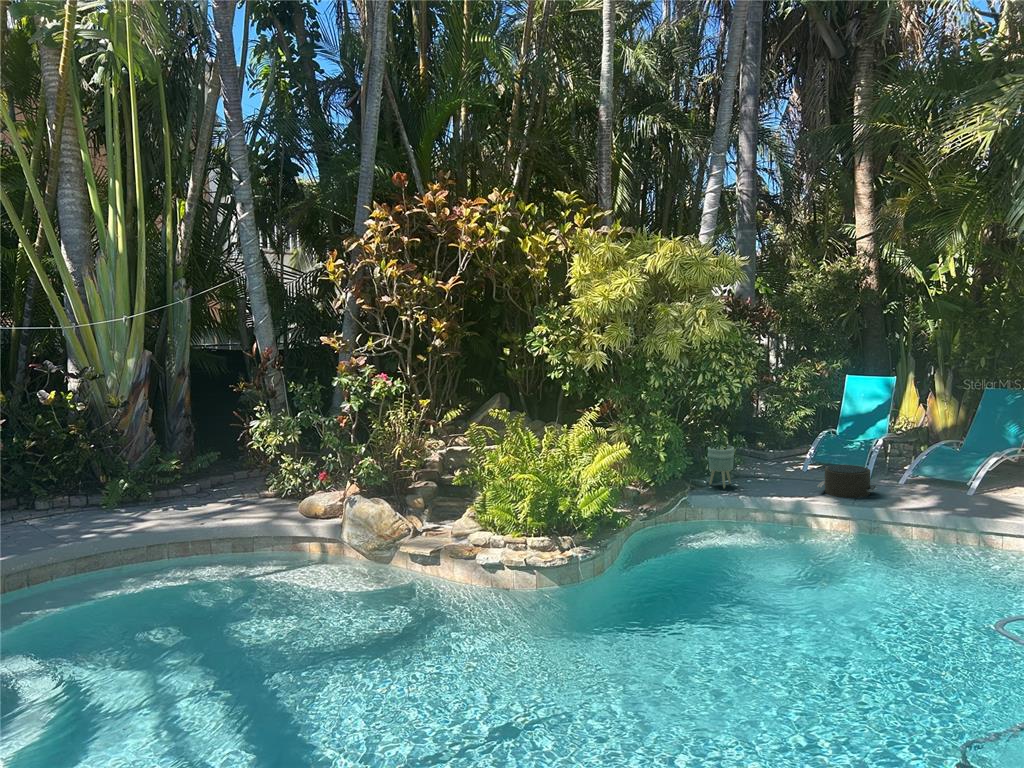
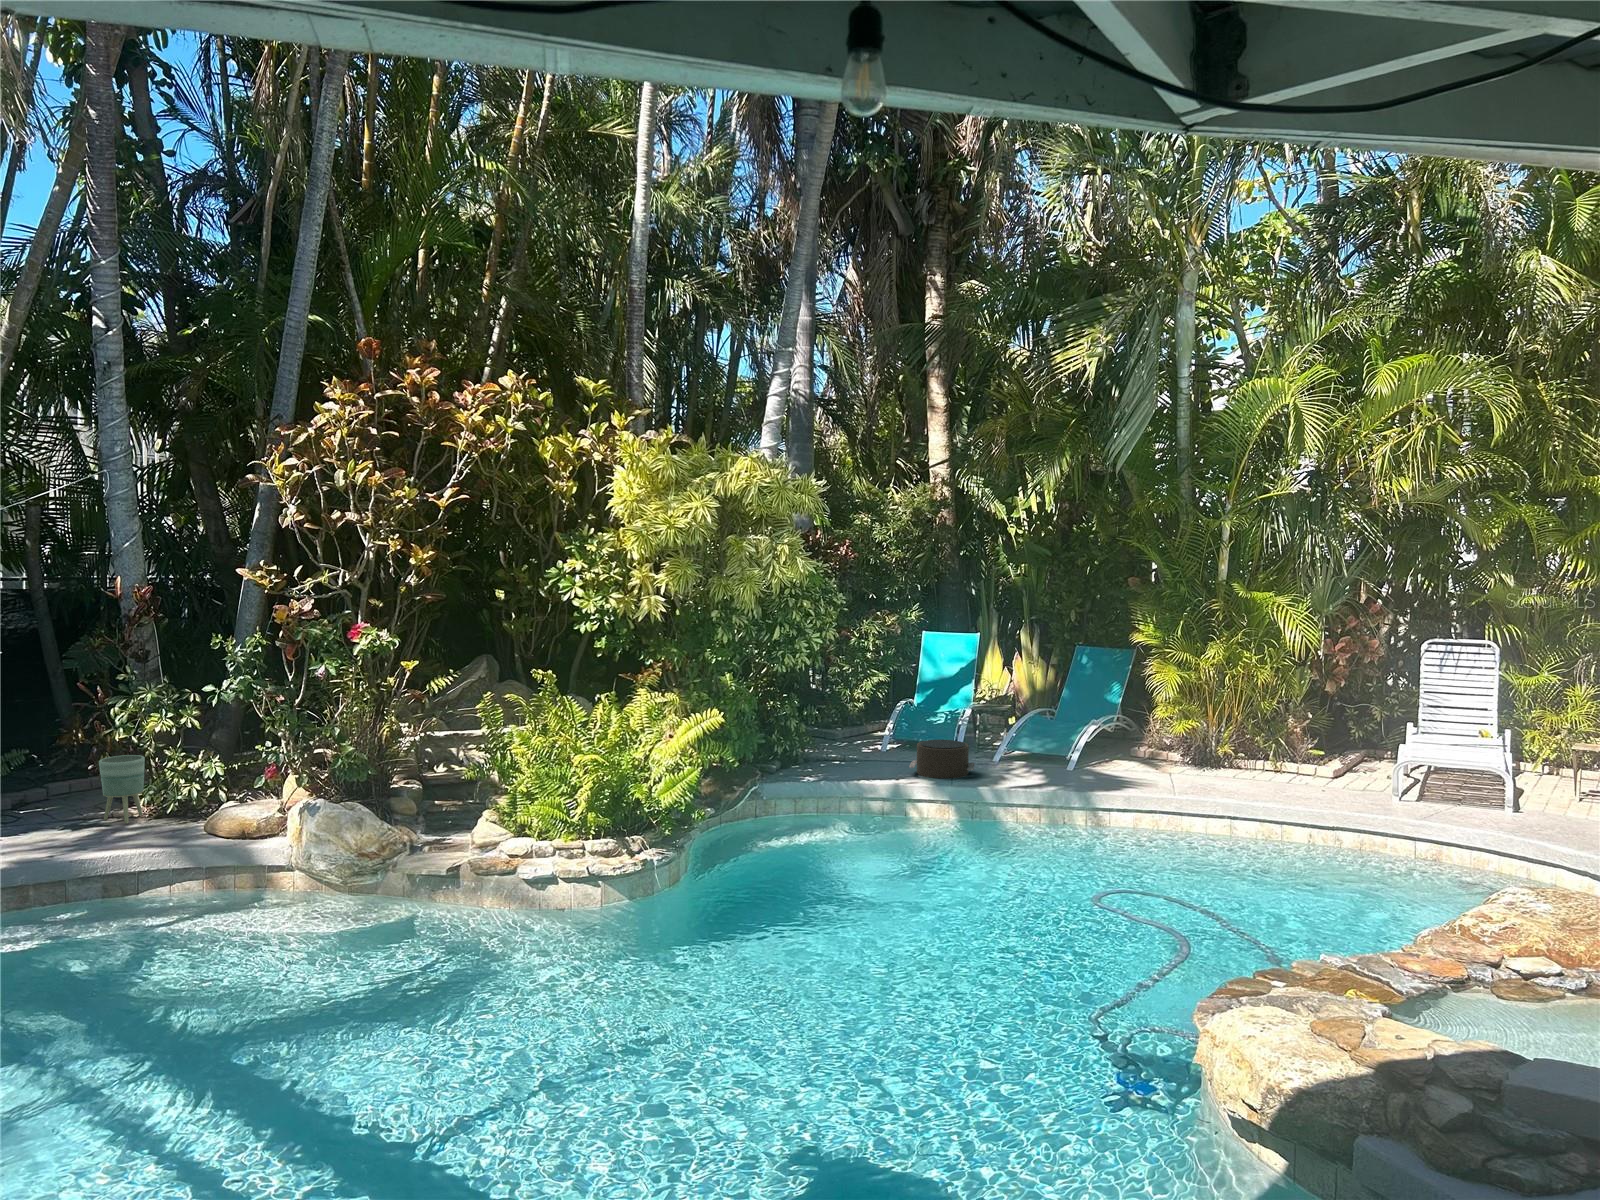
planter: present [708,446,734,488] -> present [99,755,145,823]

